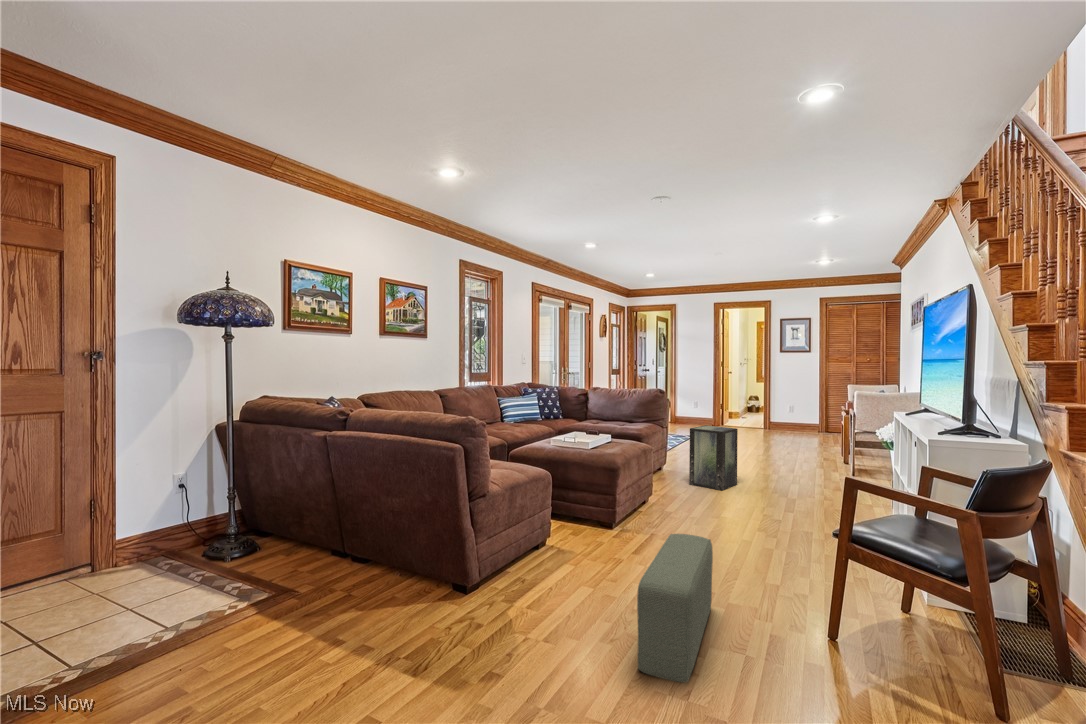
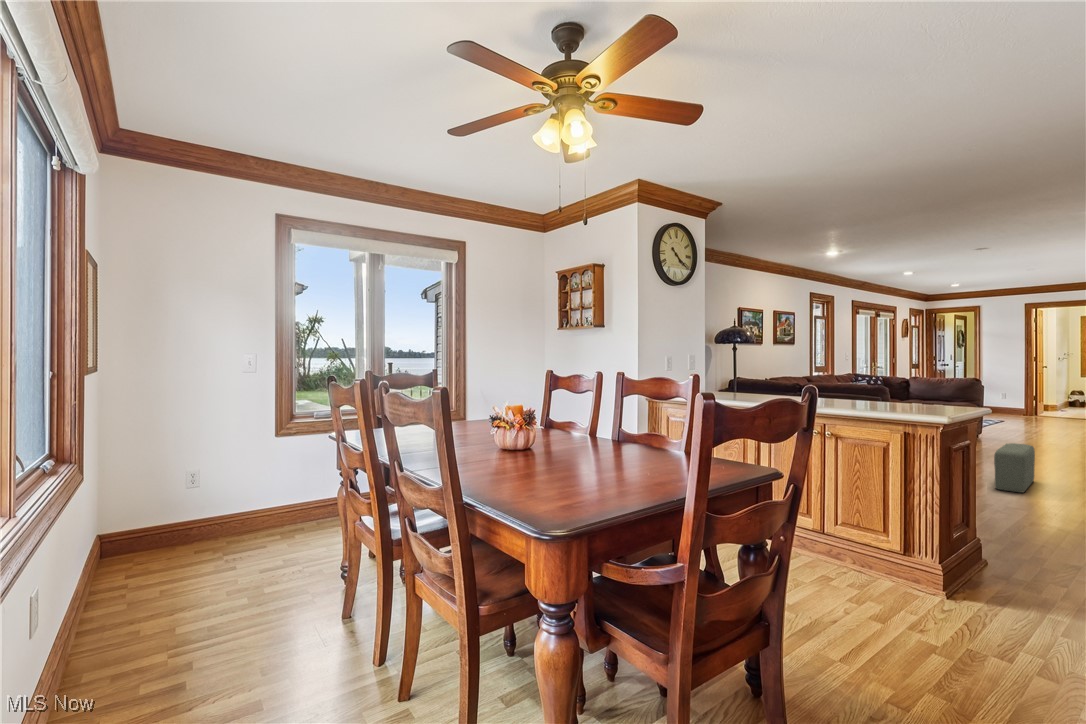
storage box: present [689,425,738,490] -> none [1008,403,1052,448]

